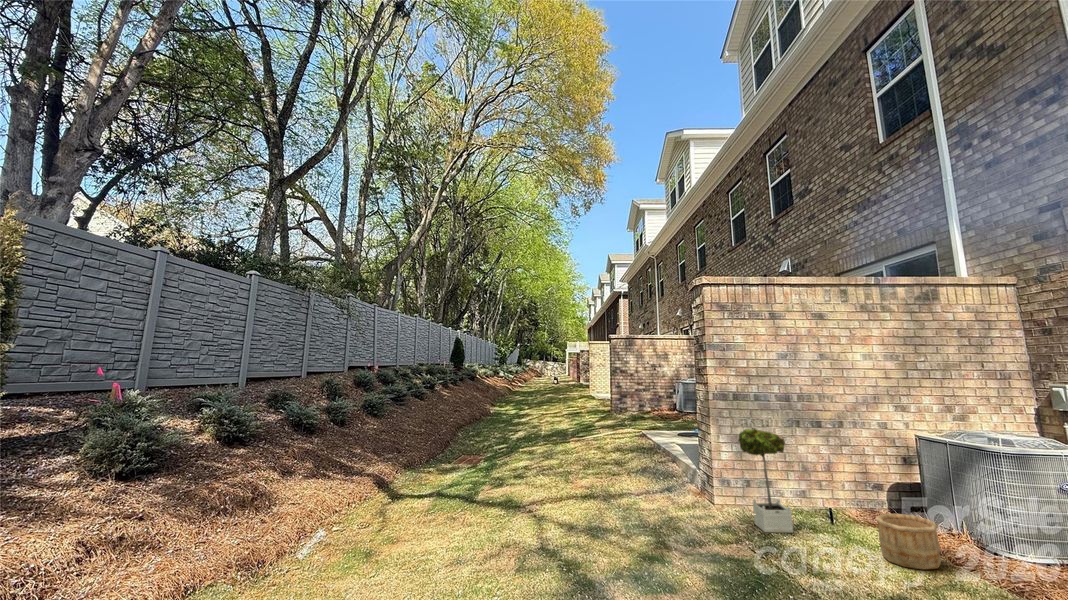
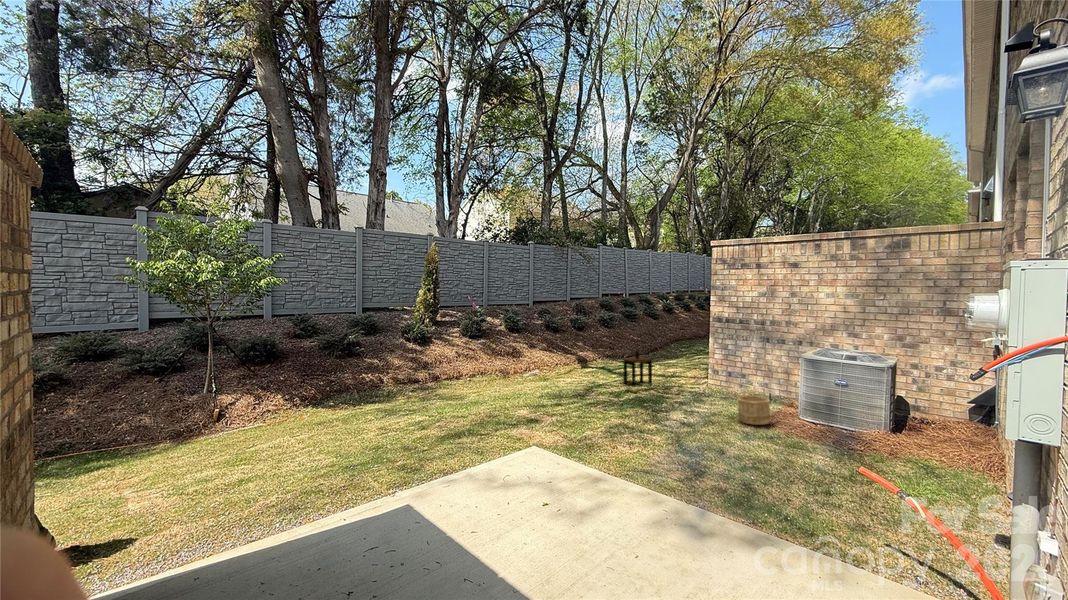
potted tree: present [738,428,793,532] -> none [712,340,742,405]
side table: none [560,456,604,531] -> present [623,349,653,387]

